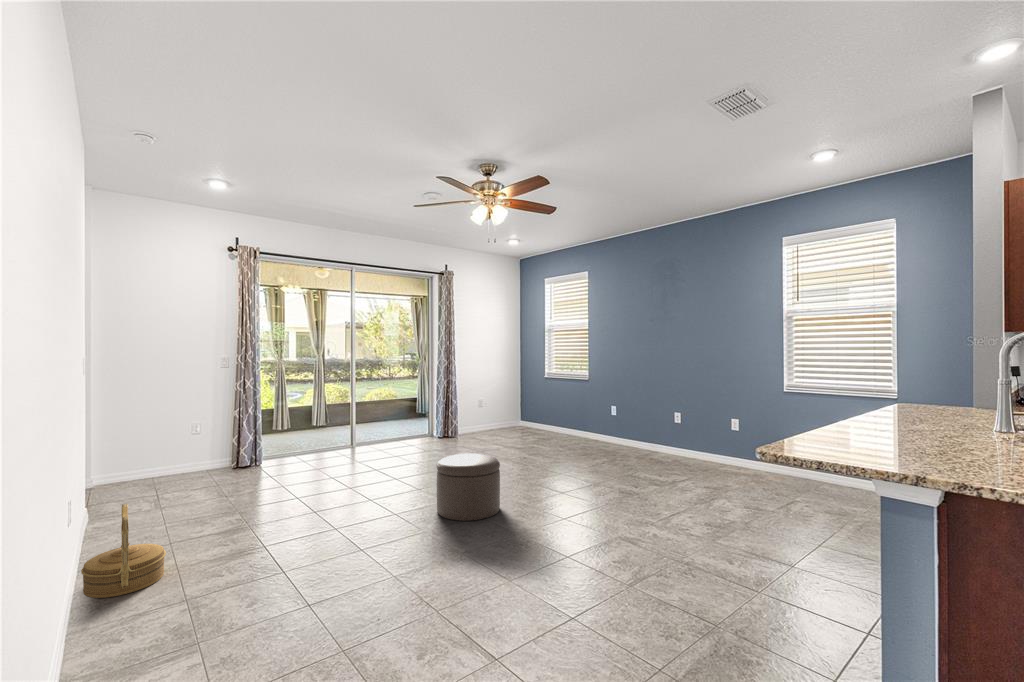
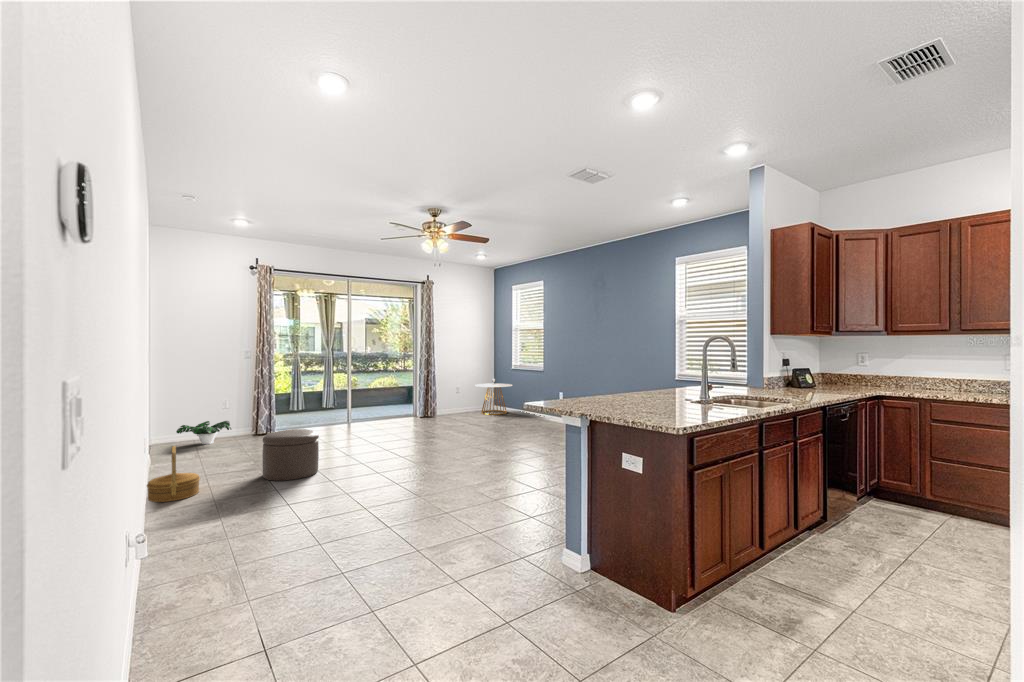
side table: none [502,389,548,434] -> present [475,379,513,415]
potted plant: none [128,451,204,484] -> present [176,421,231,444]
ottoman: present [437,454,500,521] -> present [262,429,319,481]

